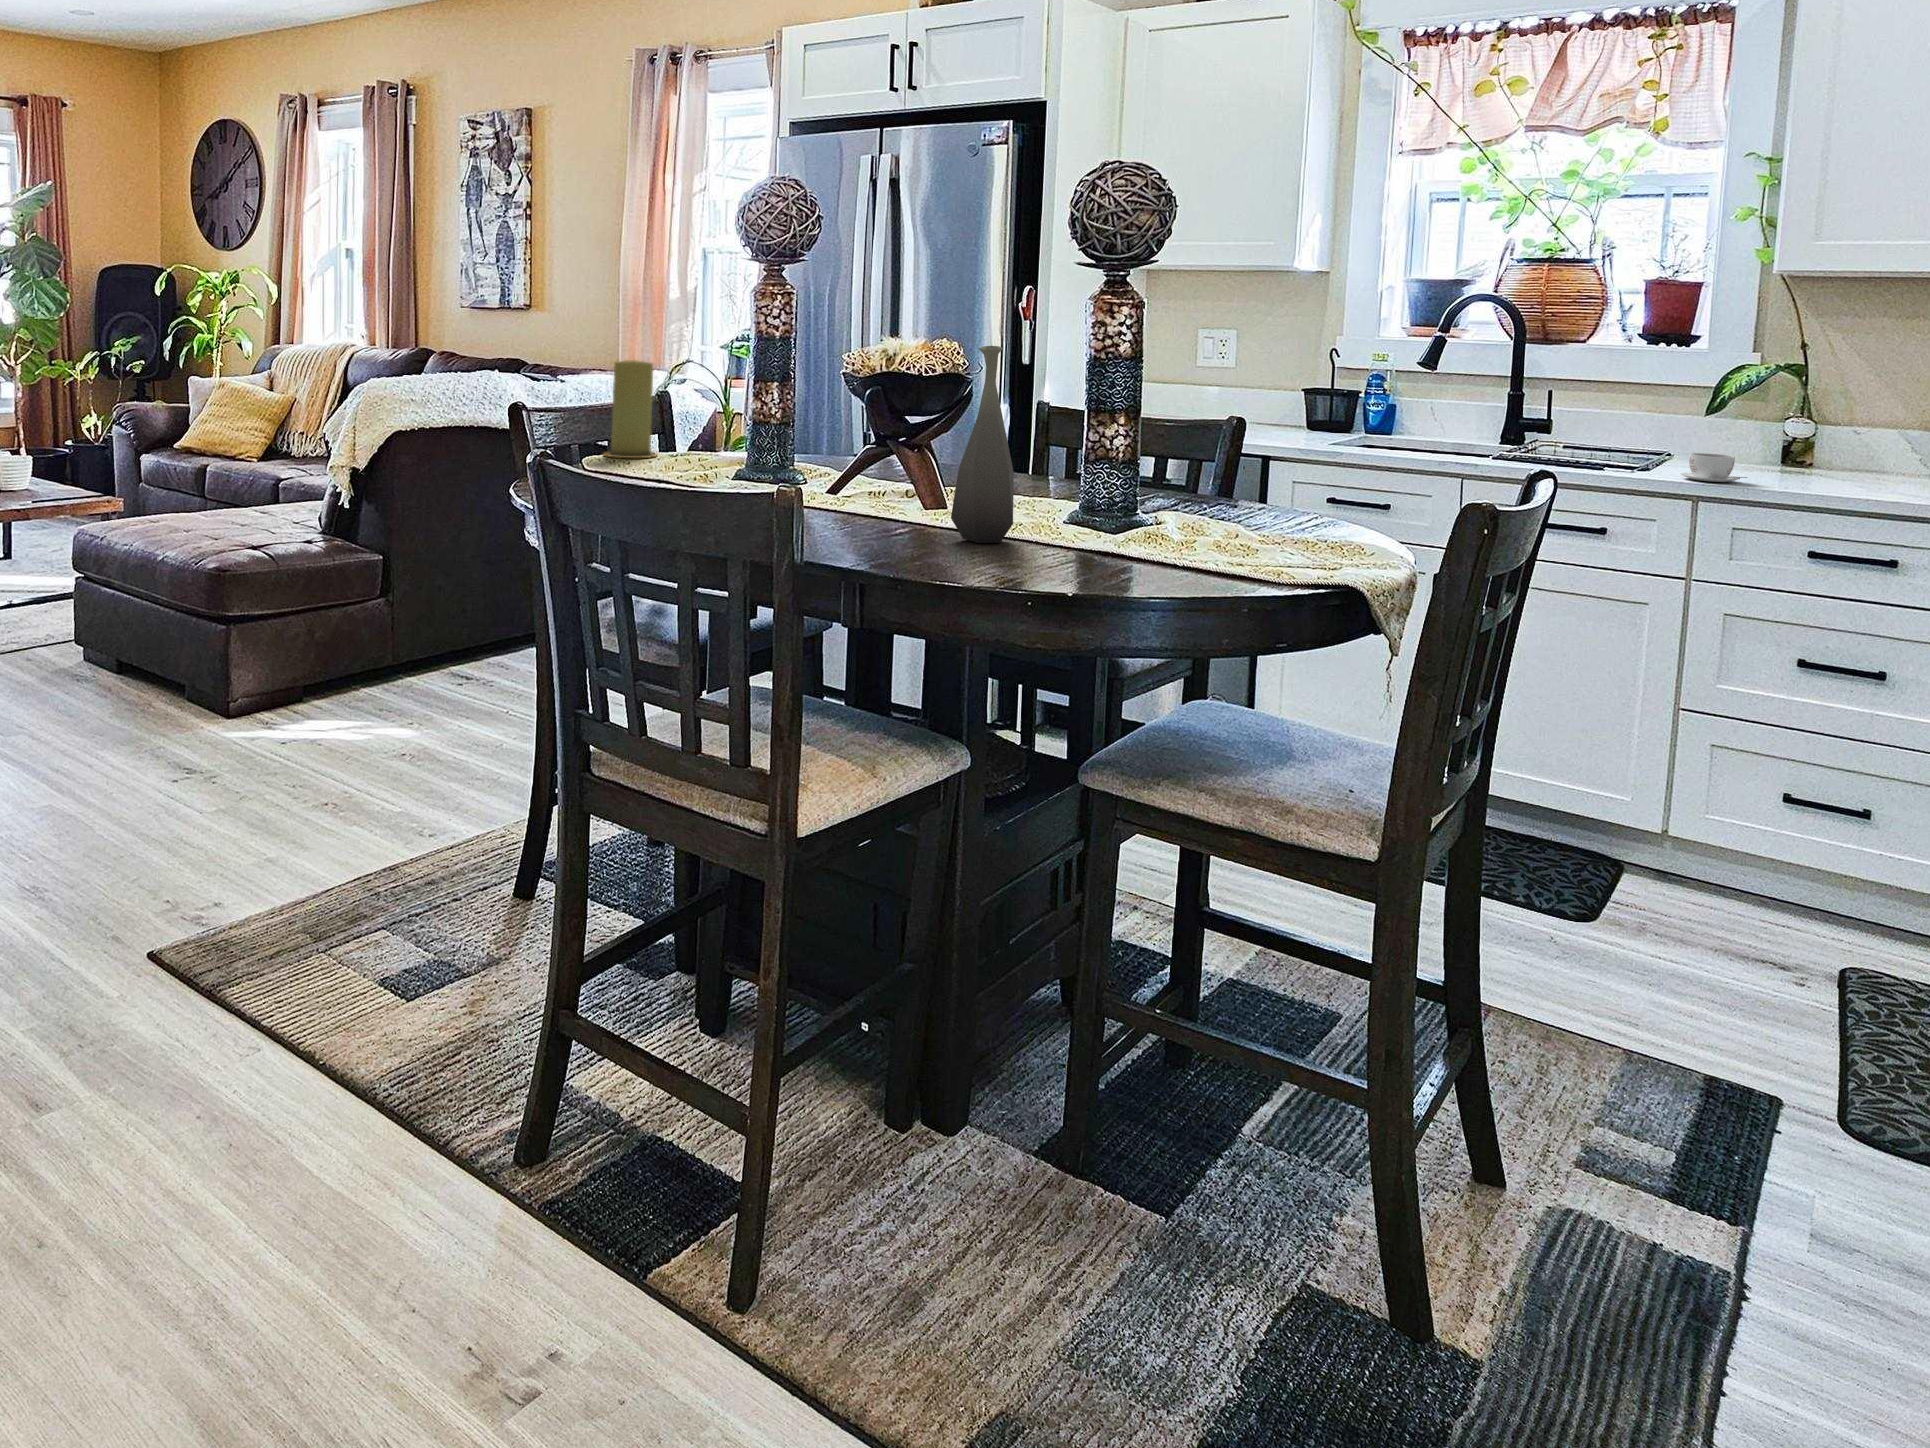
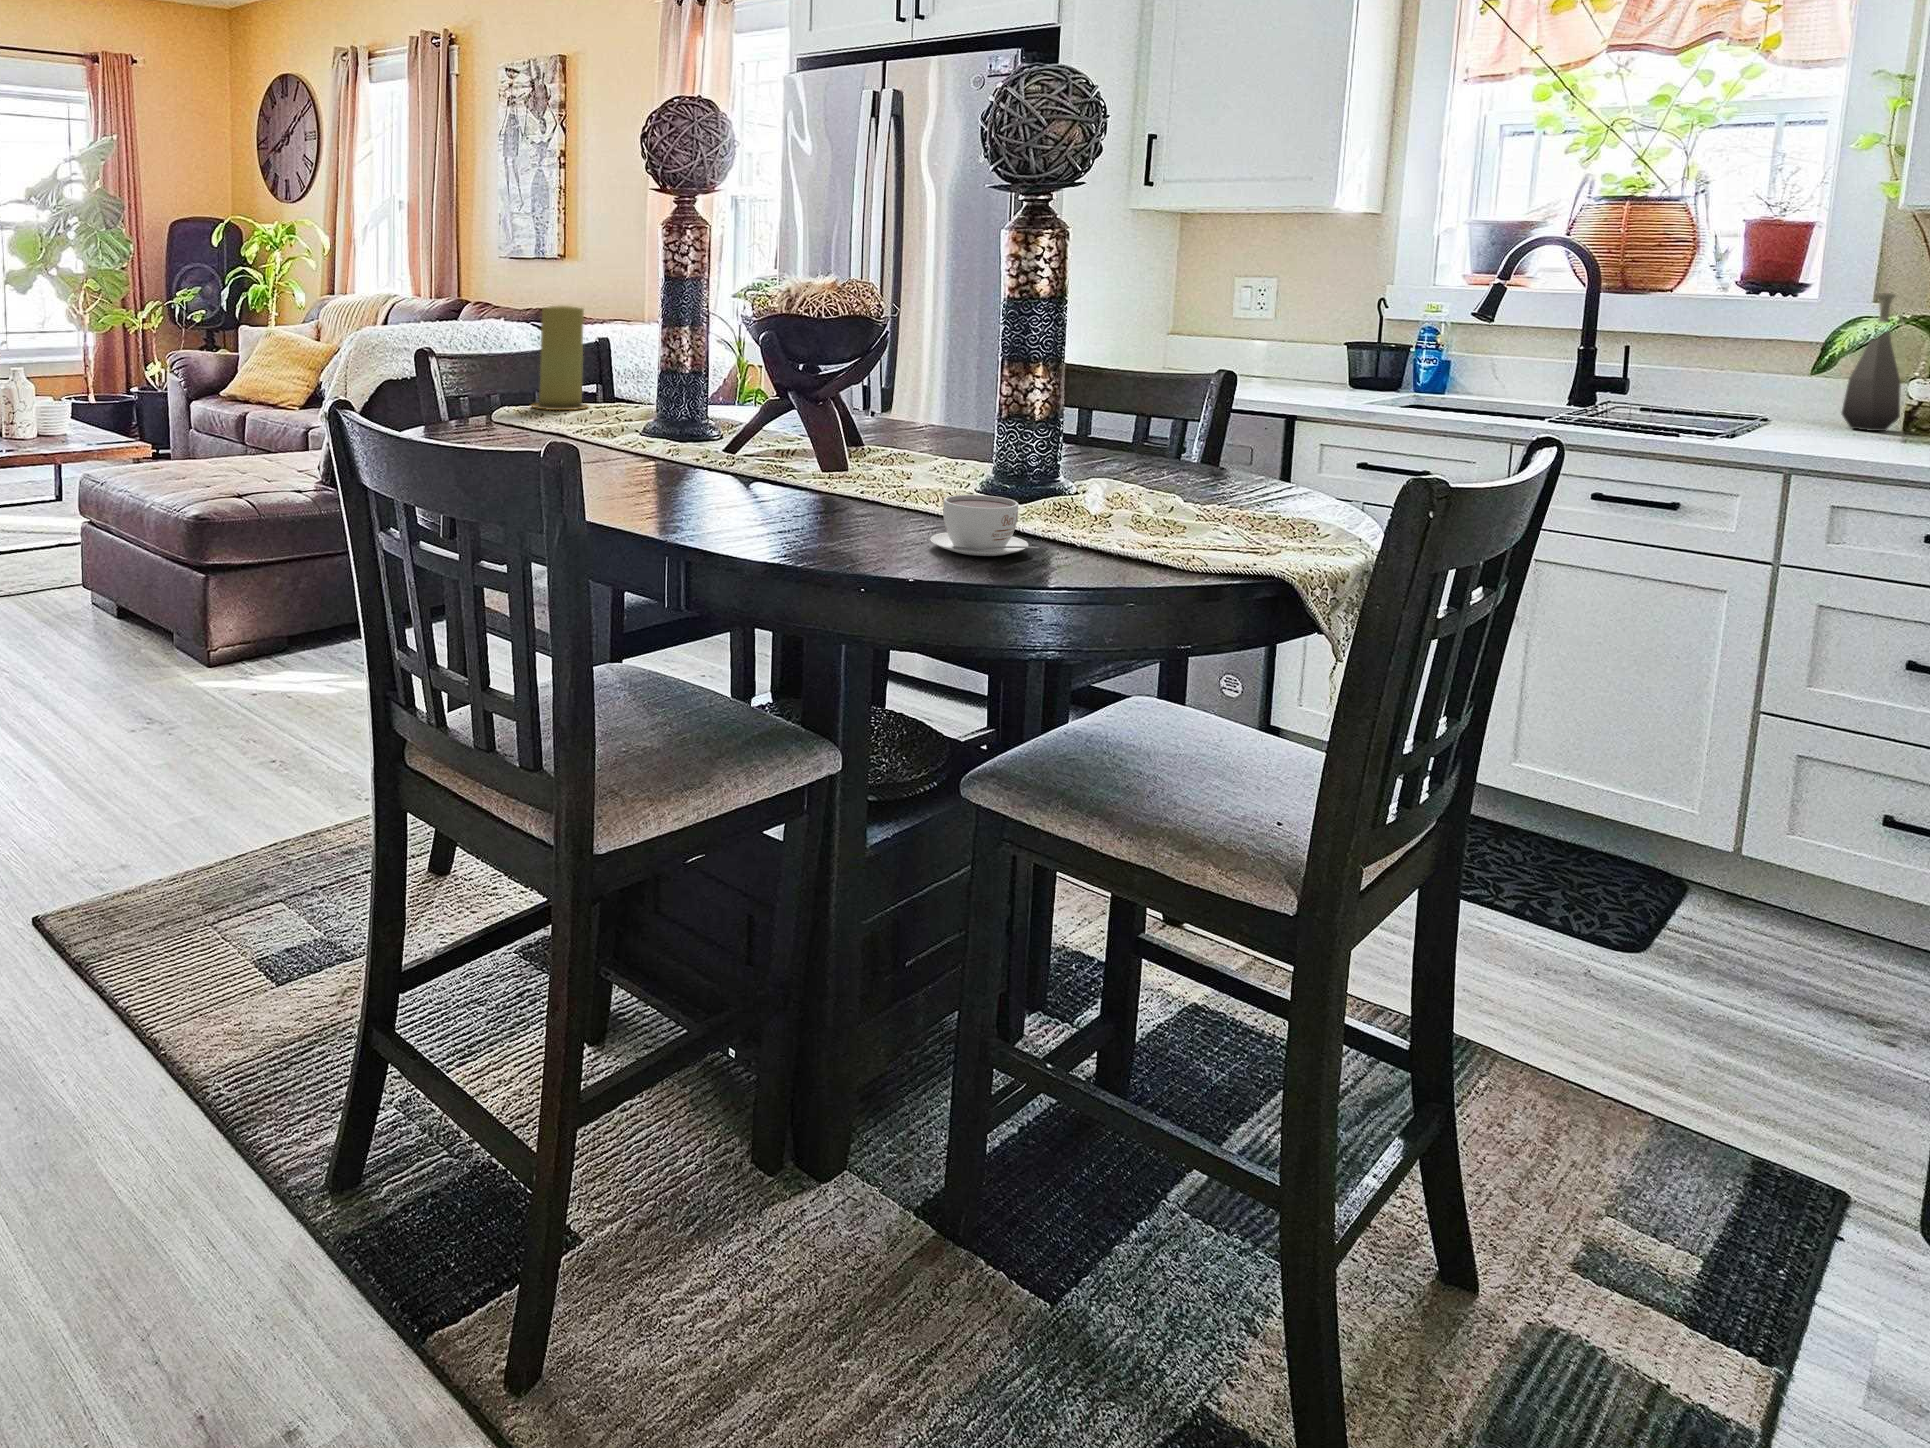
bottle: present [951,346,1014,543] -> present [1842,293,1901,431]
coffee cup: present [1681,453,1747,482] -> present [930,495,1039,556]

